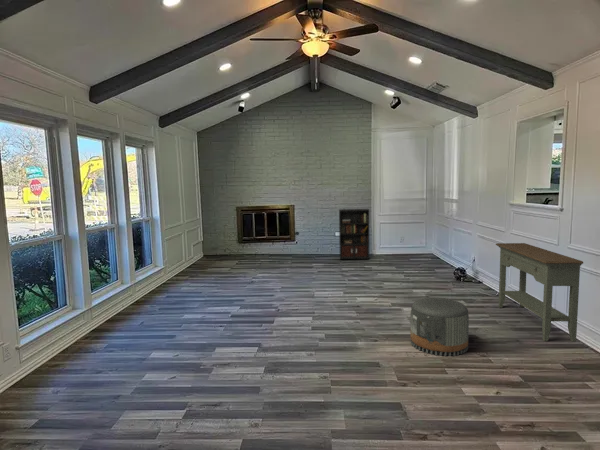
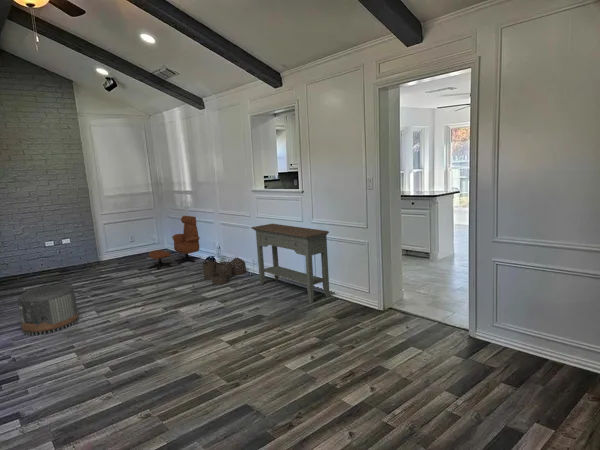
bookcase: present [339,209,369,259] -> none [49,209,104,275]
lounge chair: none [404,224,458,271] -> present [148,216,201,270]
woven basket: none [446,269,494,297] -> present [203,258,246,285]
pouf: present [410,297,469,356] -> present [18,284,78,336]

